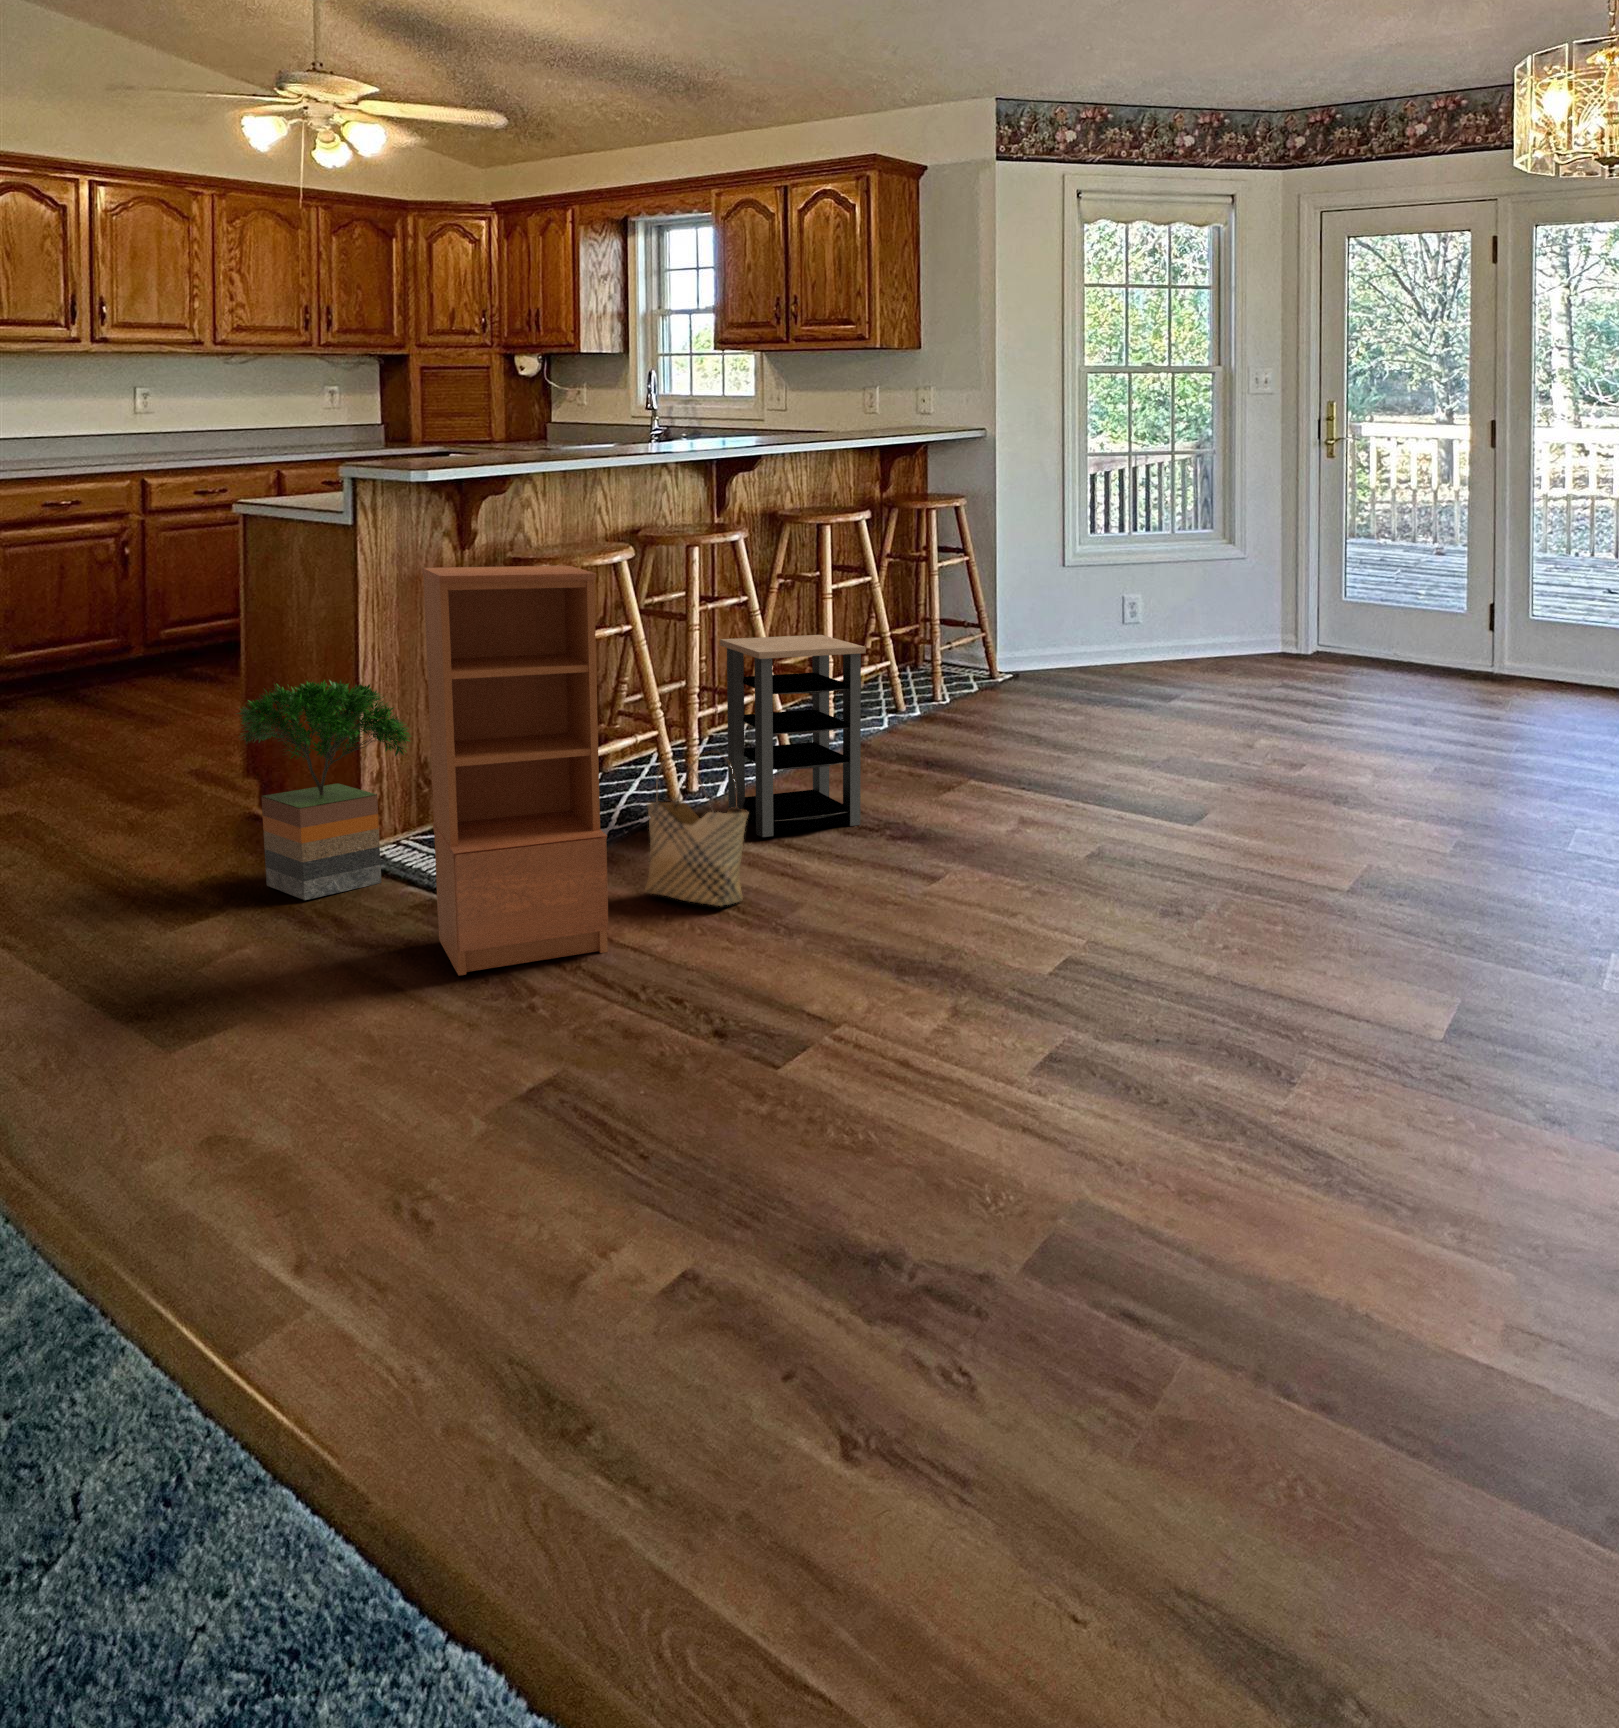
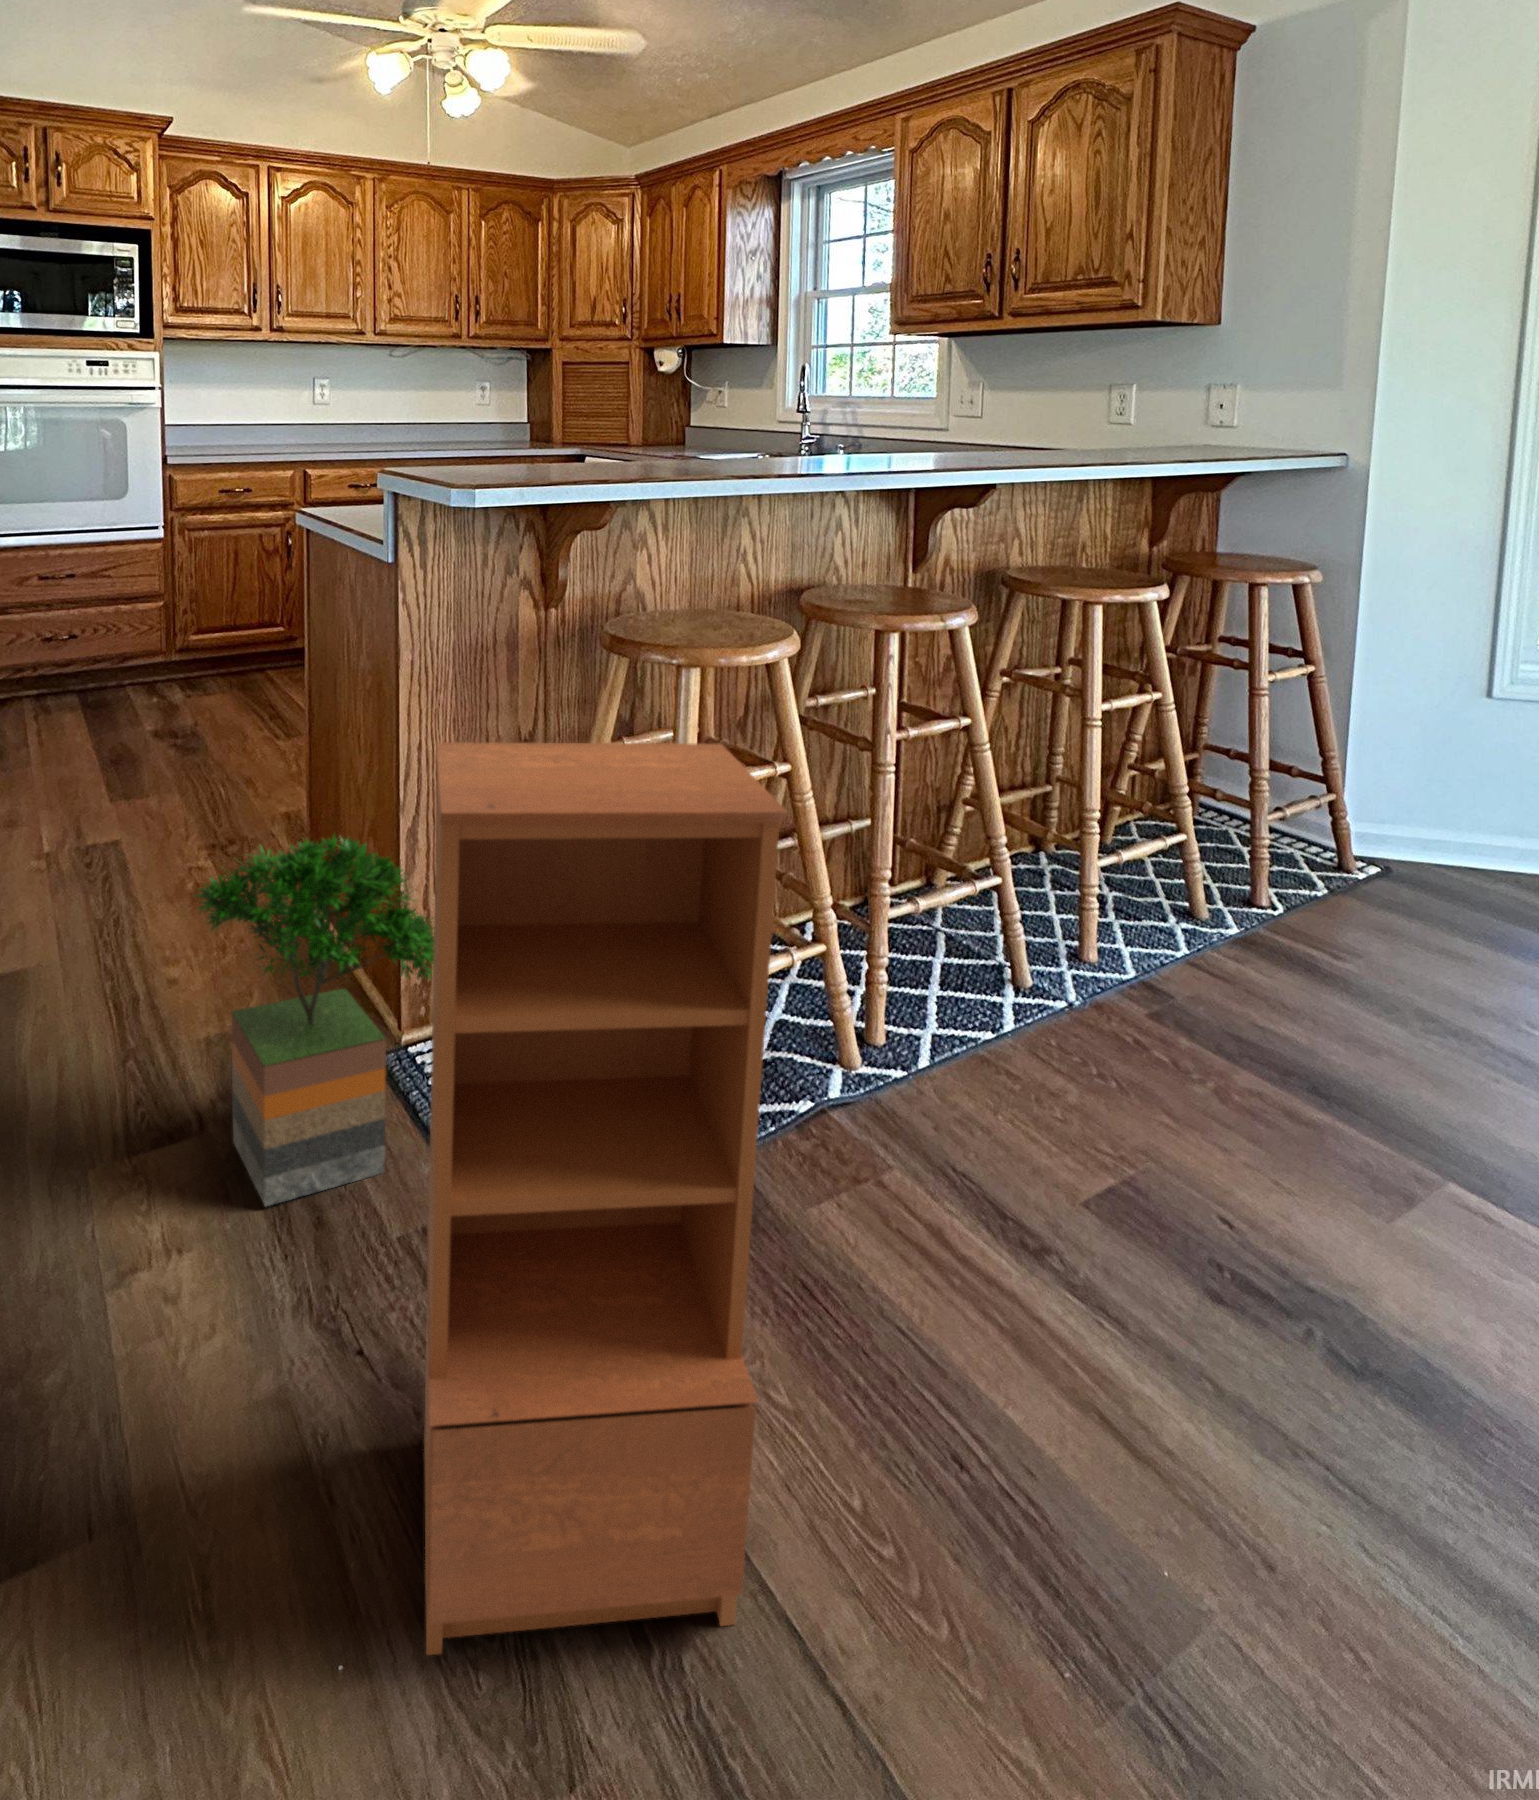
side table: present [720,635,866,837] -> none [924,798,1227,1183]
woven basket: present [645,750,748,906] -> none [803,1107,1039,1475]

